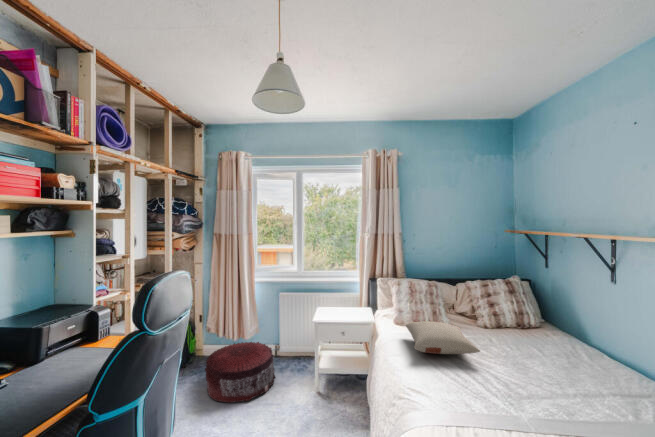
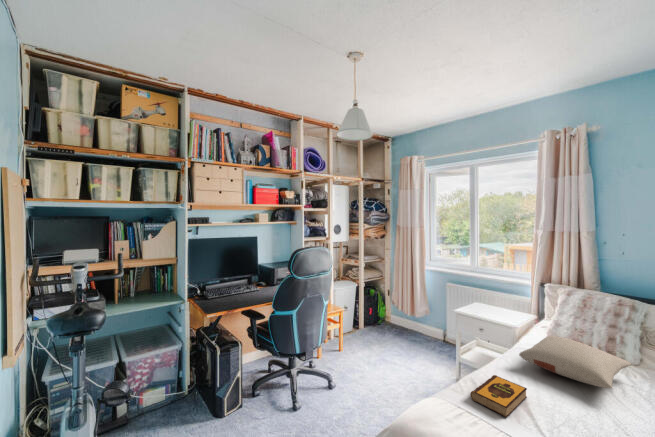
pouf: present [205,342,276,403] -> none [375,315,429,359]
hardback book: none [419,376,468,414] -> present [470,375,527,417]

